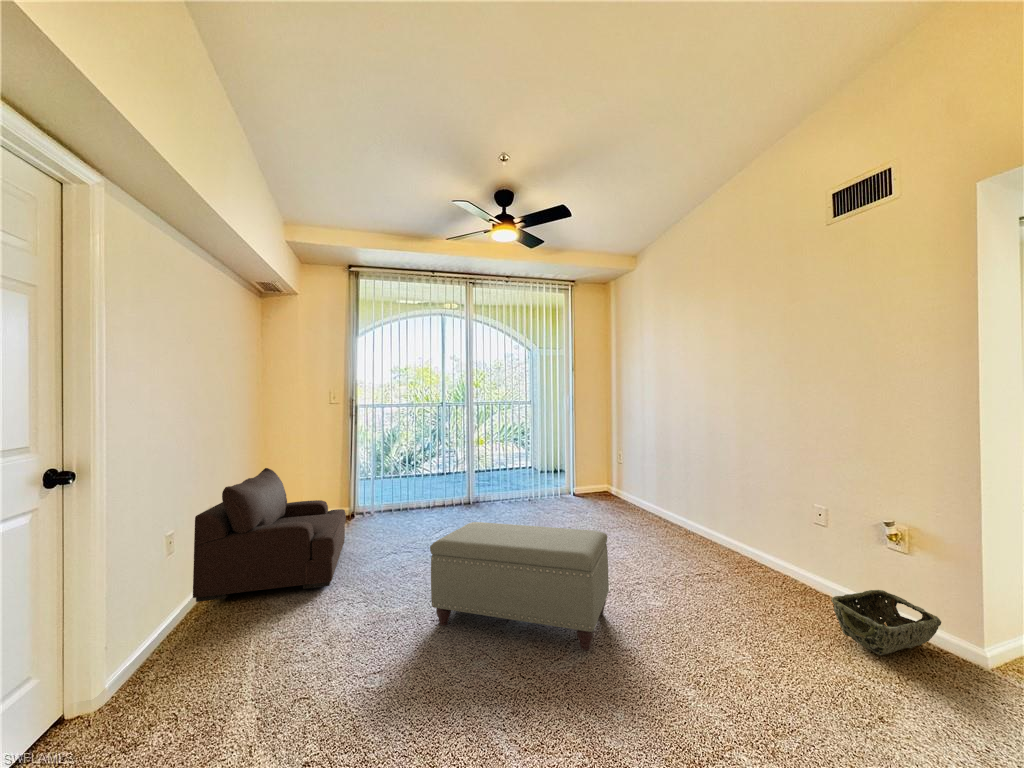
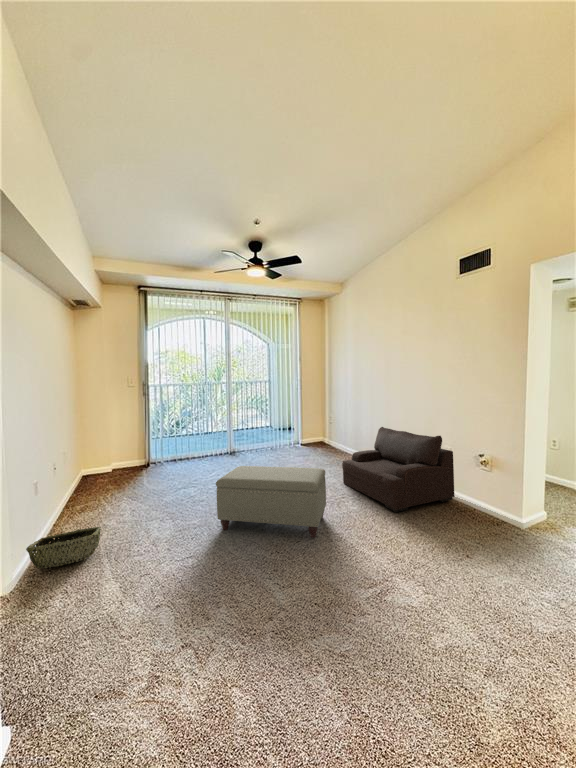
armchair: present [193,468,346,602] -> present [342,427,454,512]
woven basket: present [832,590,941,655] -> present [26,527,101,568]

